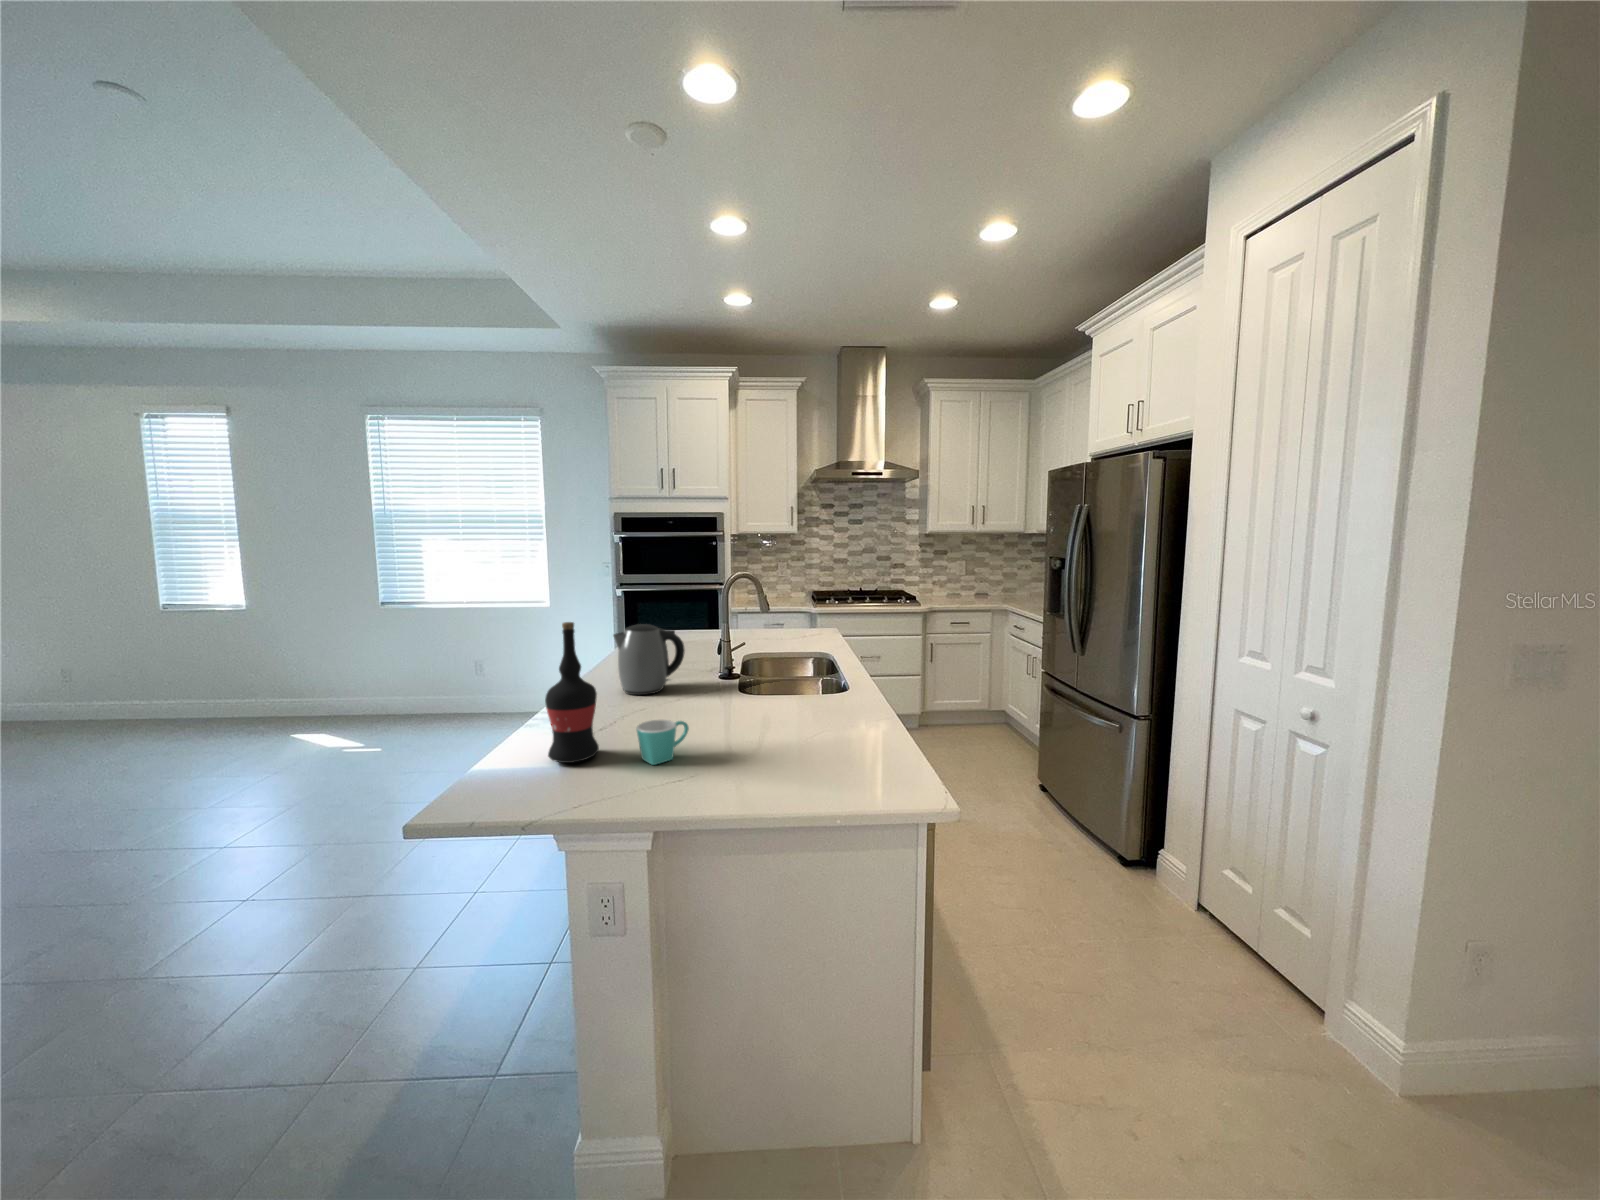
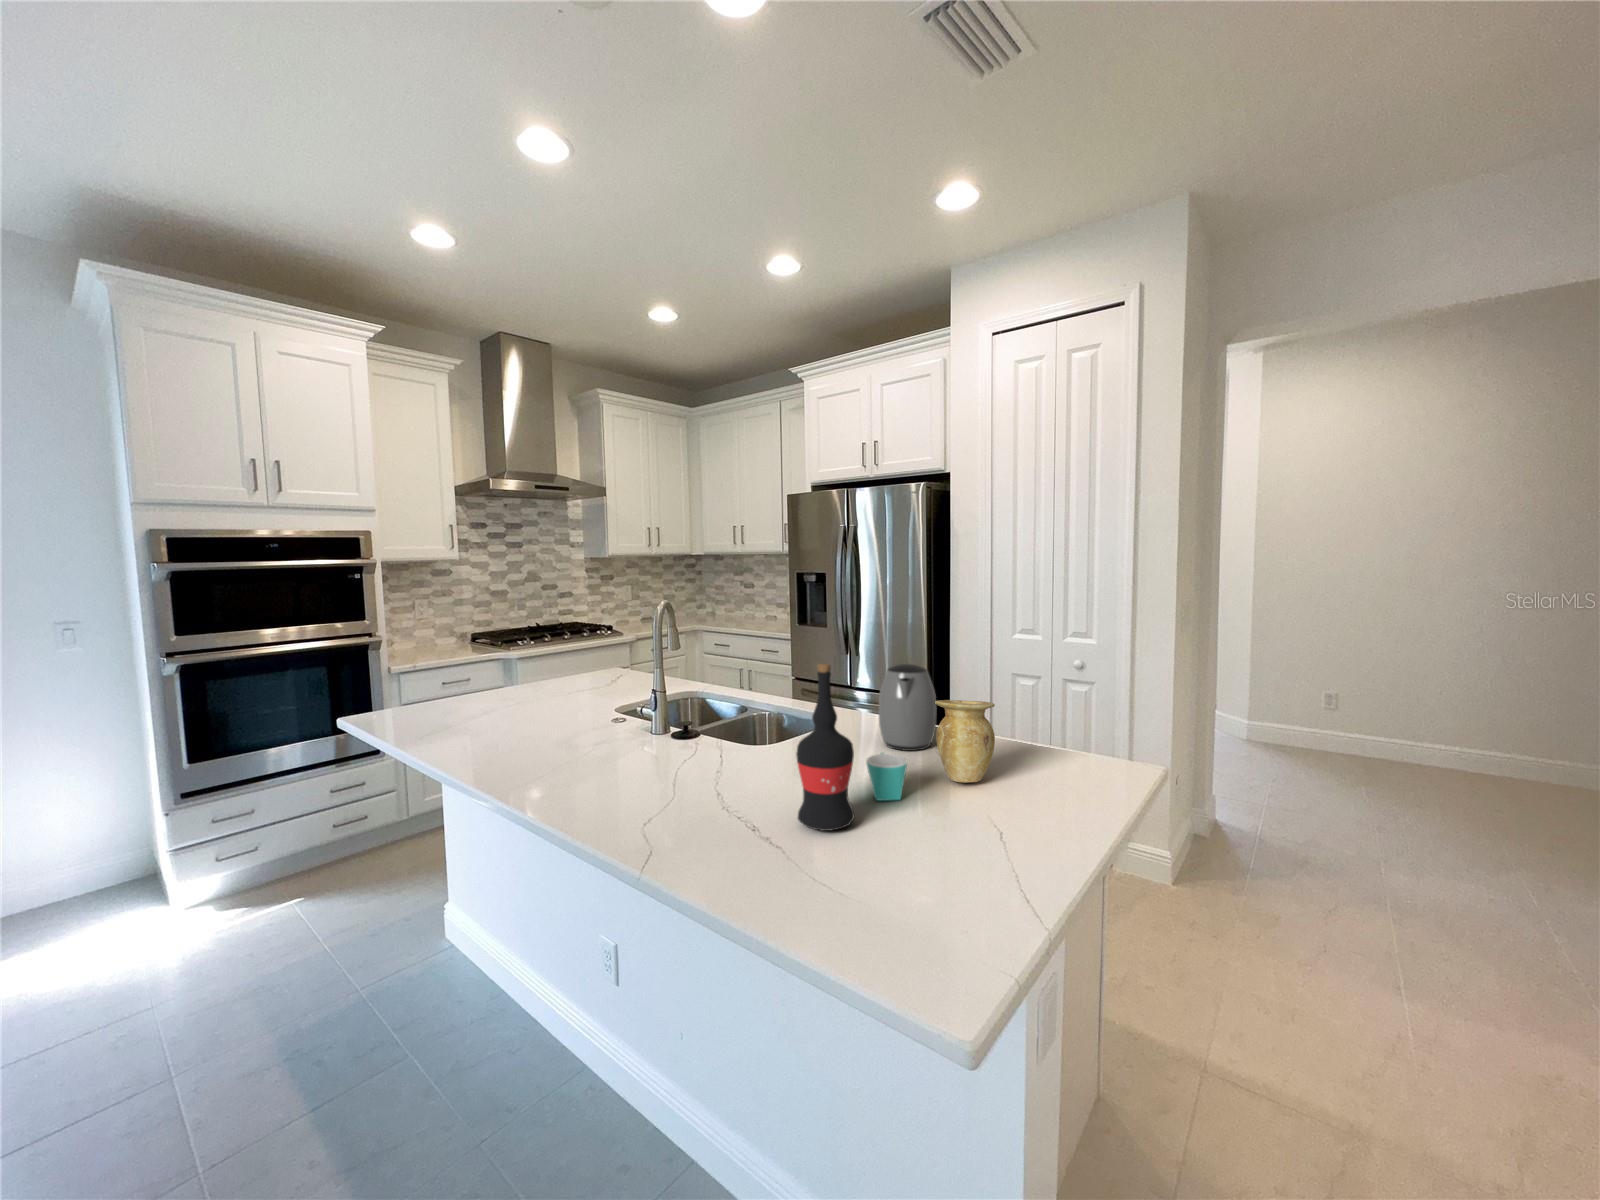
kettle: present [613,624,685,695] -> present [879,664,936,751]
vase: none [706,684,773,777] -> present [935,700,995,783]

